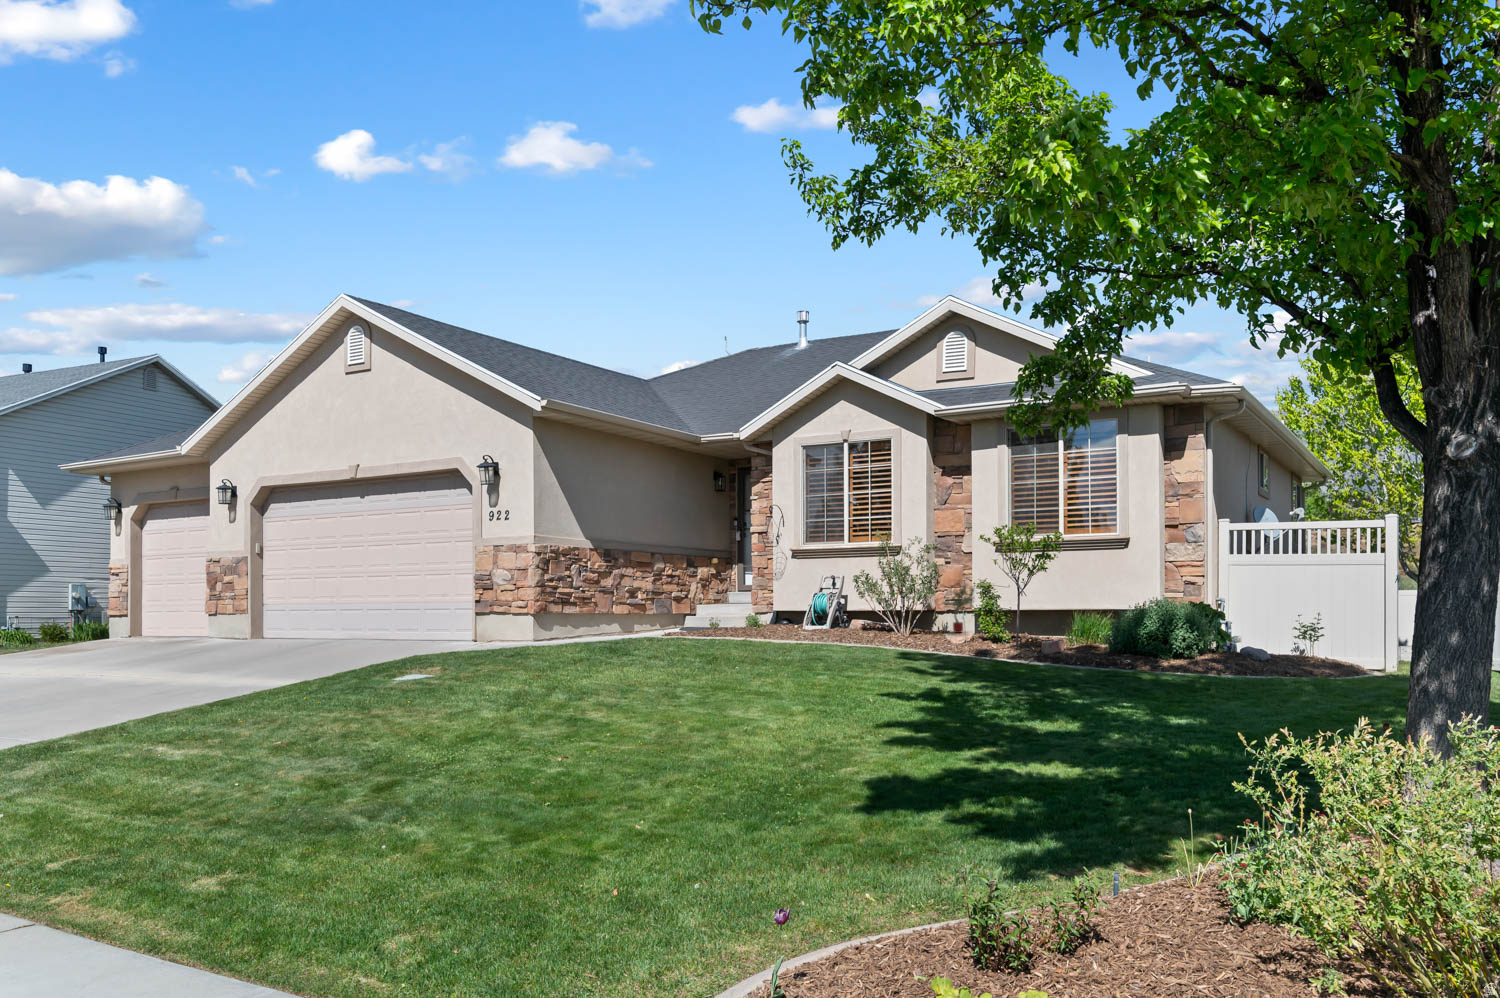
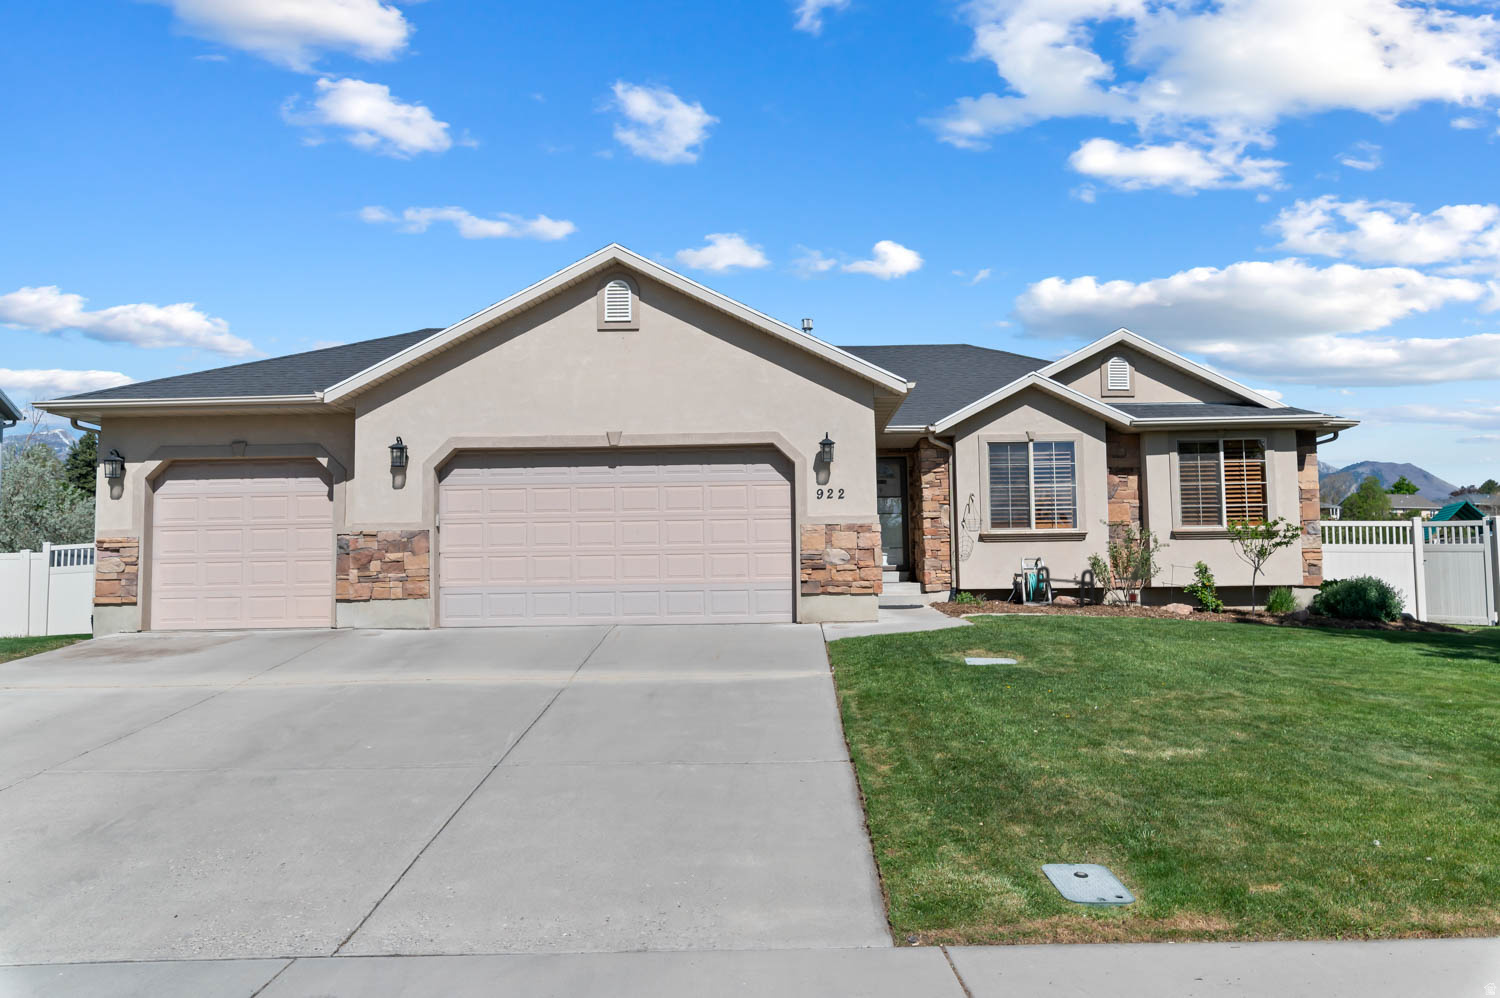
bench: none [832,588,887,636] -> present [1035,566,1094,607]

